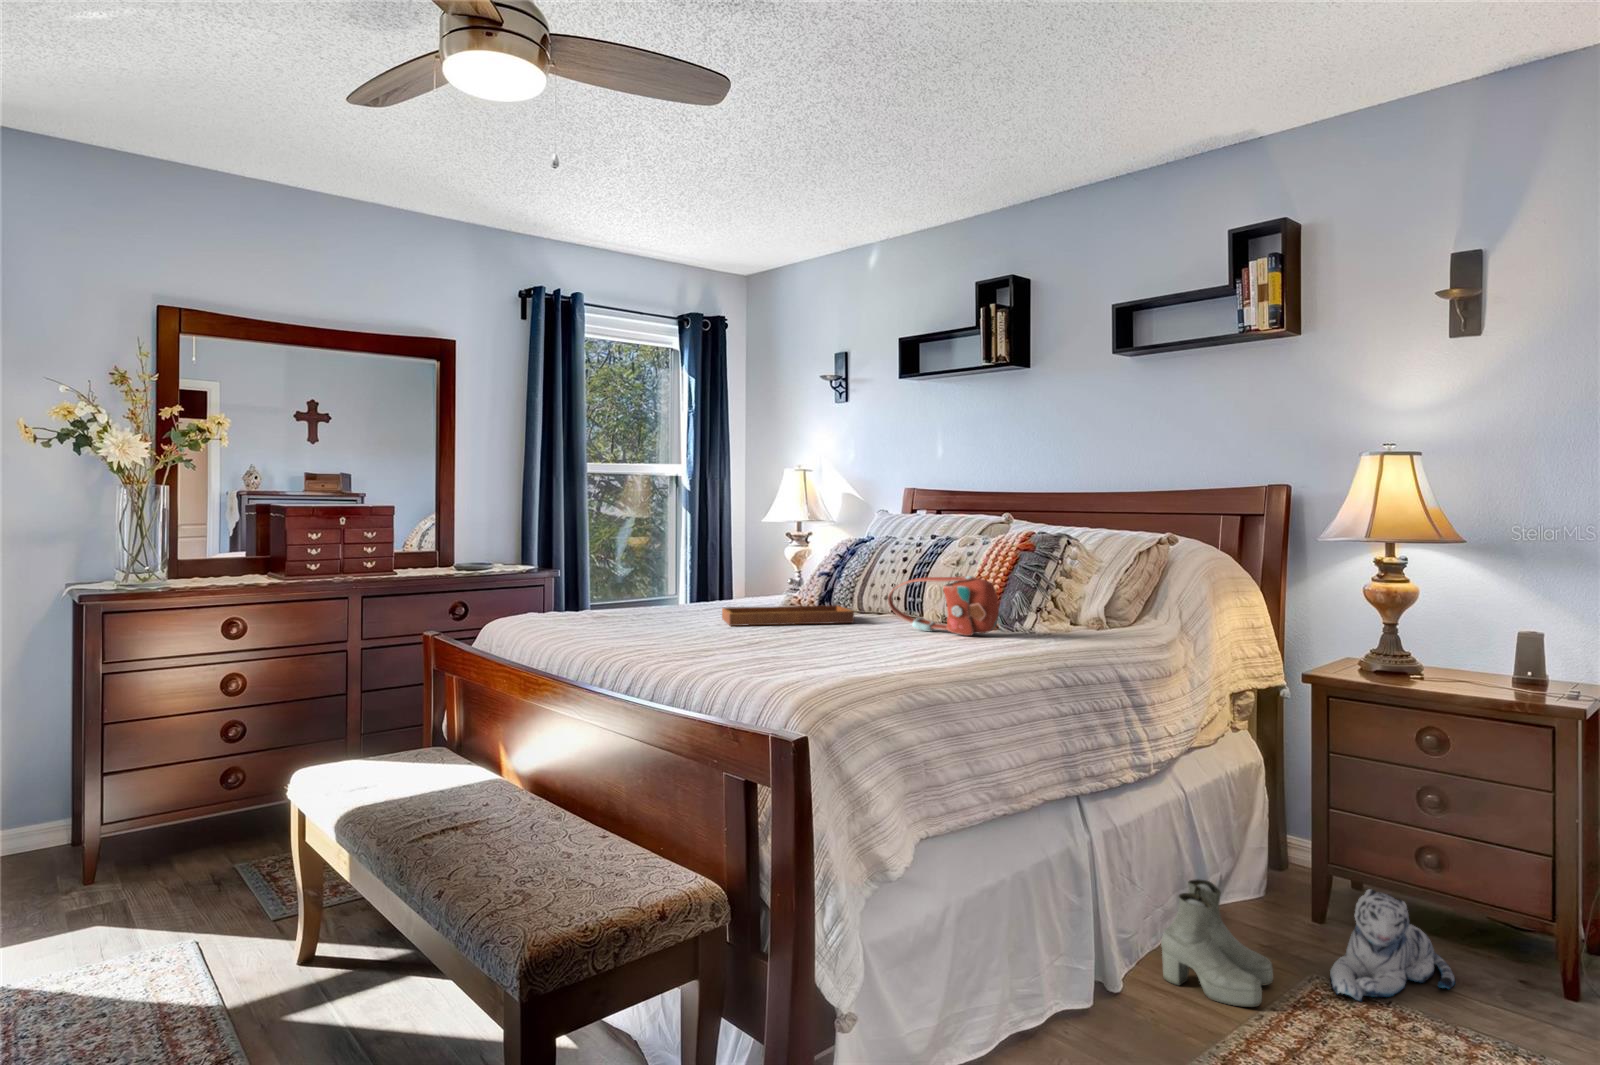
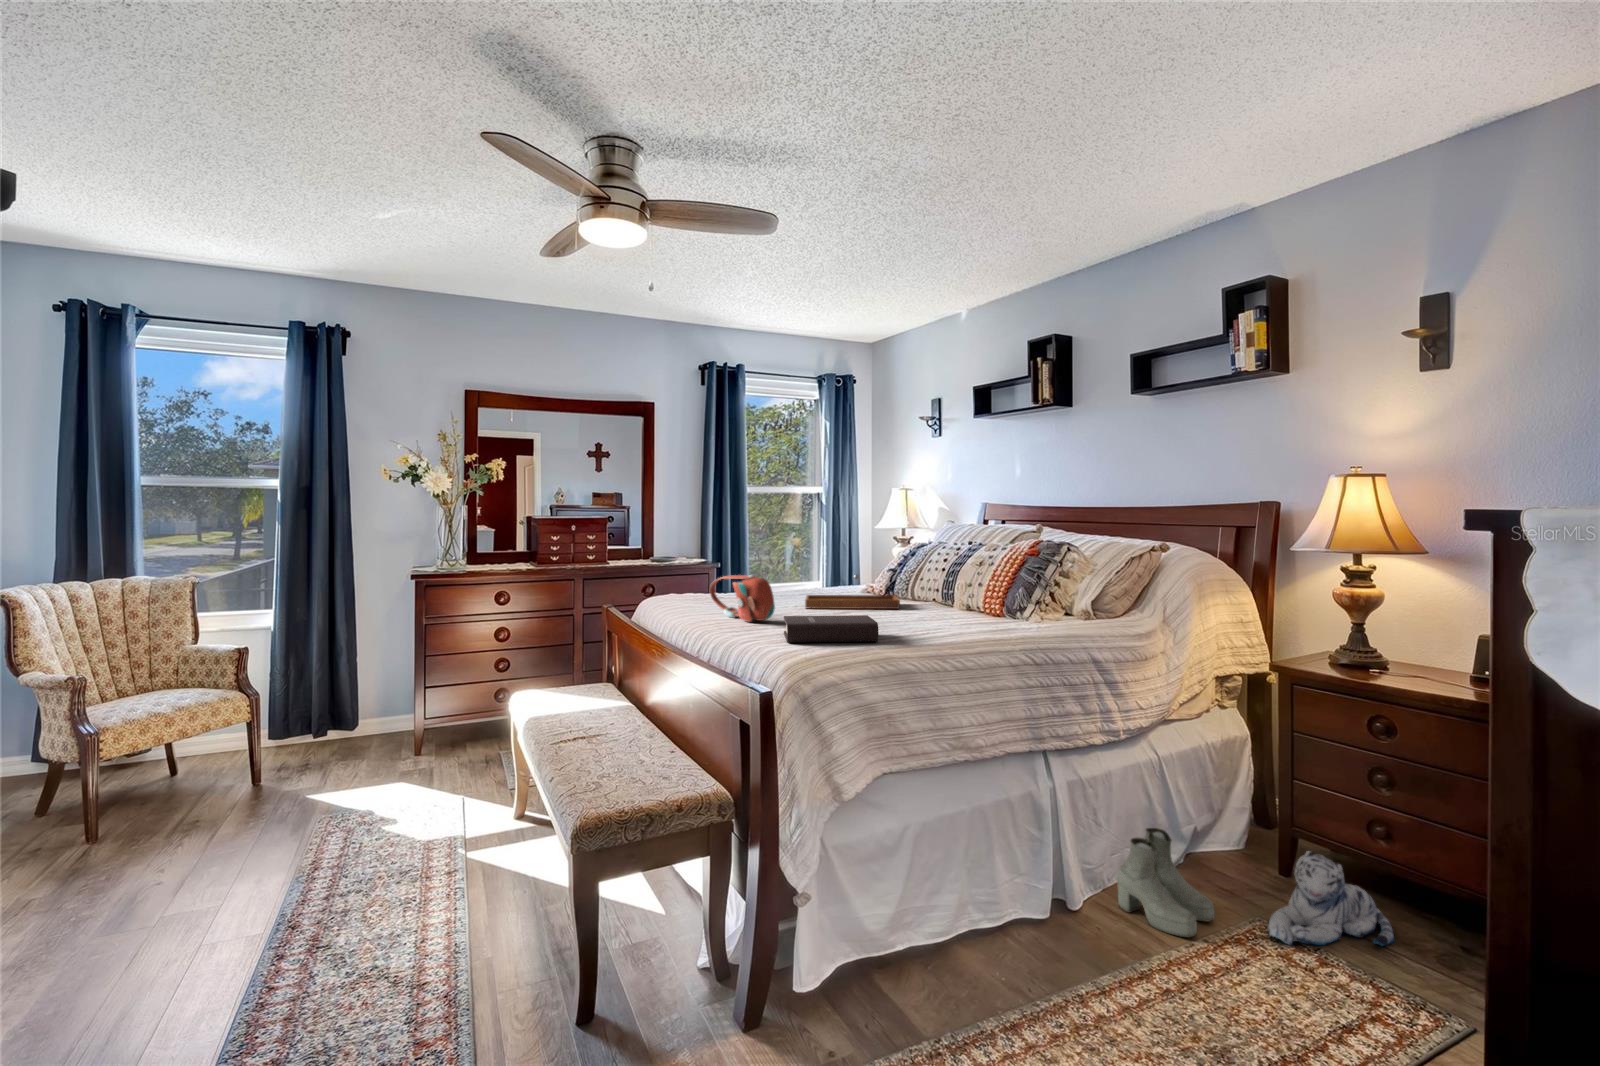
handbag: present [888,576,999,636] -> present [710,575,775,622]
book: none [742,631,881,671] -> present [784,615,878,642]

